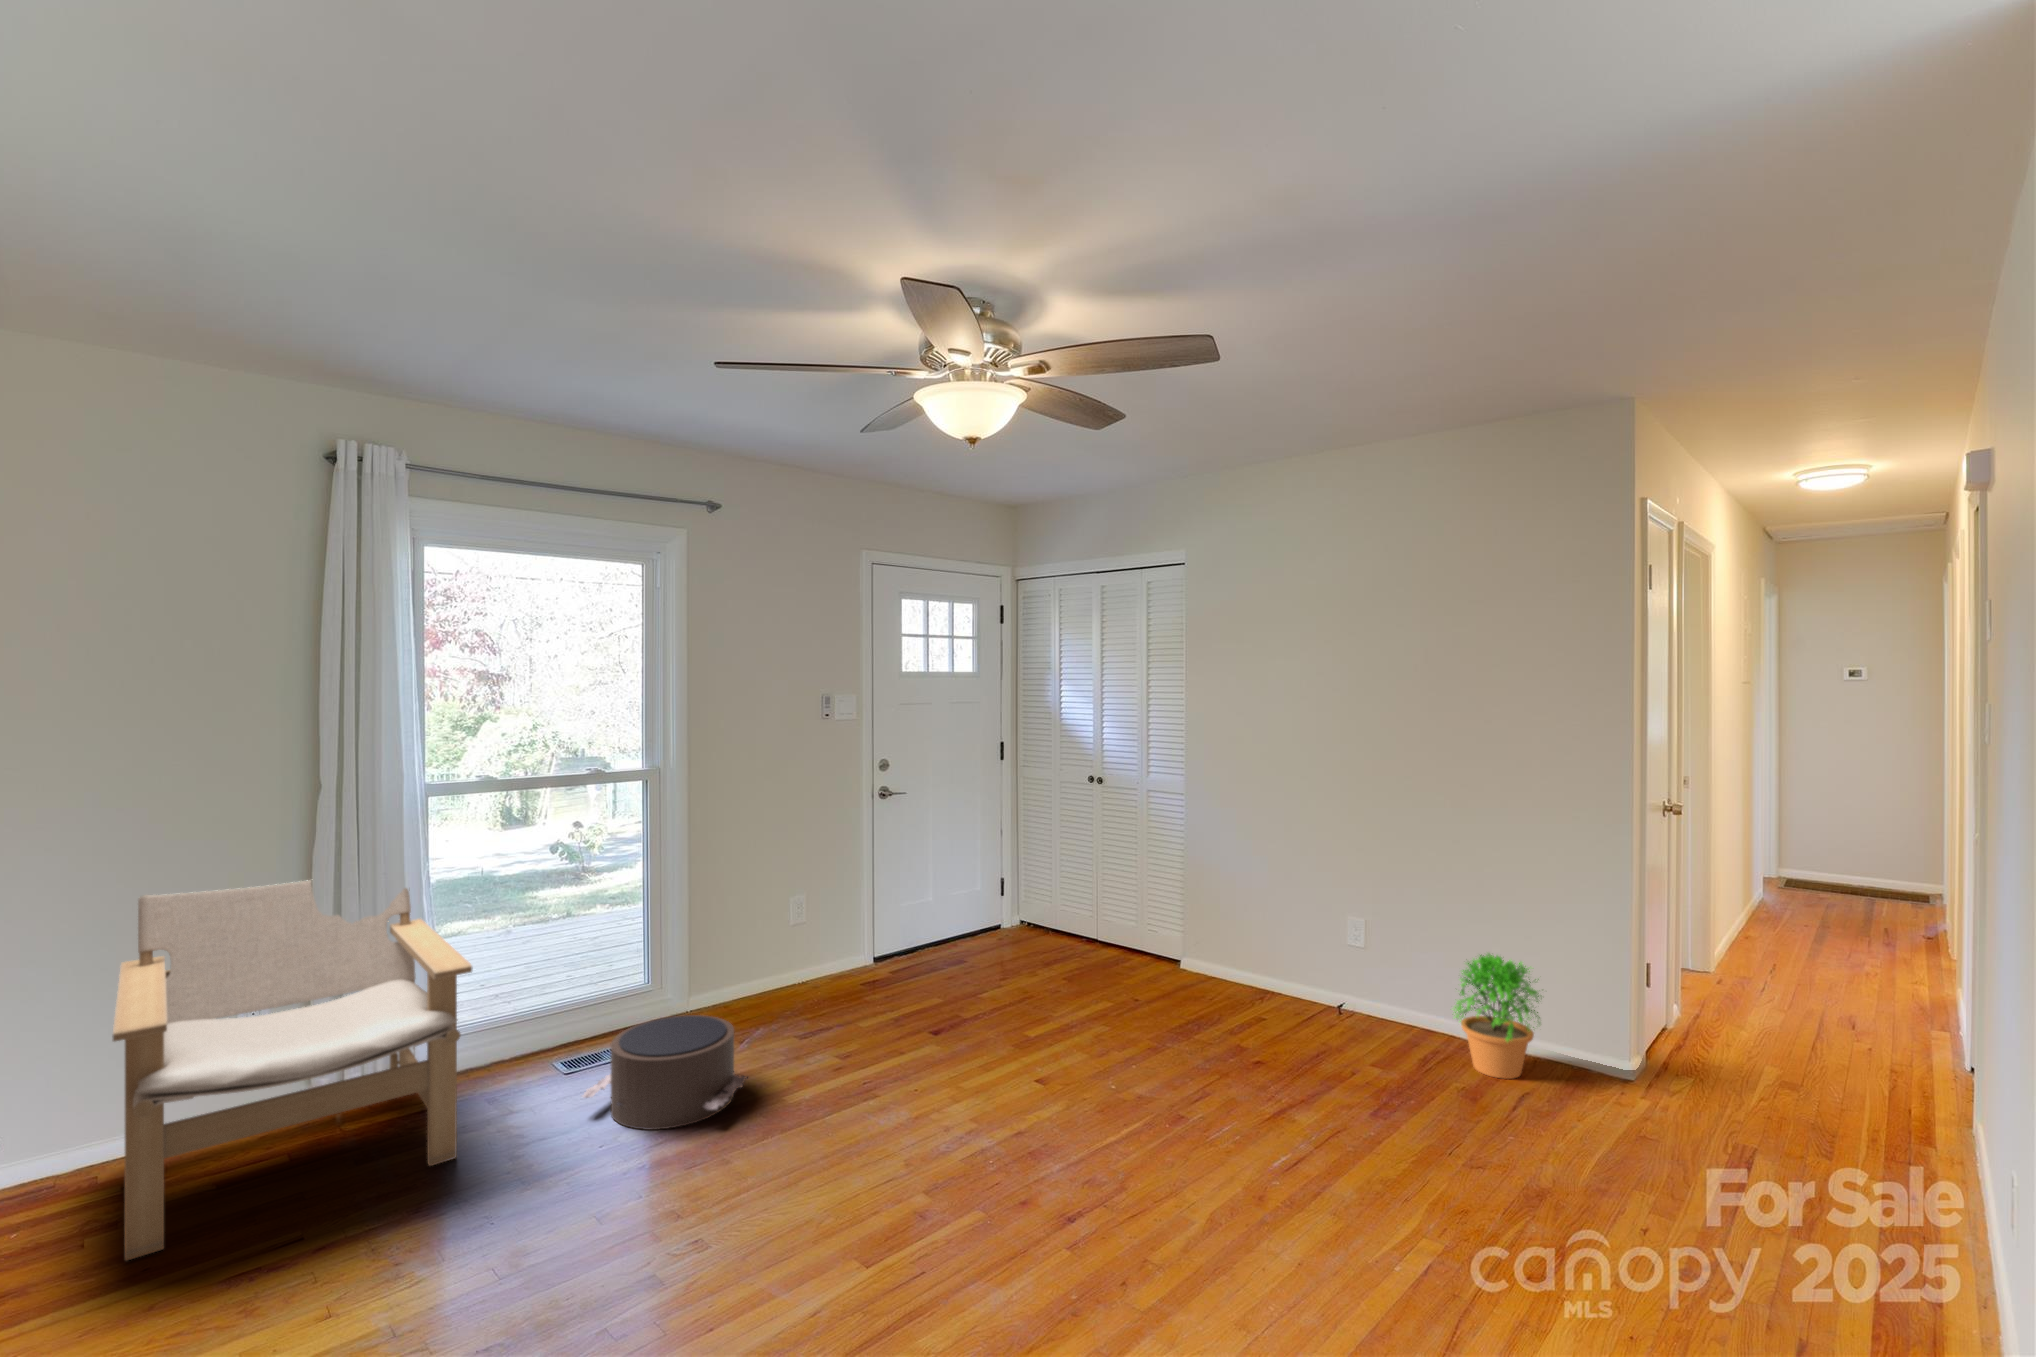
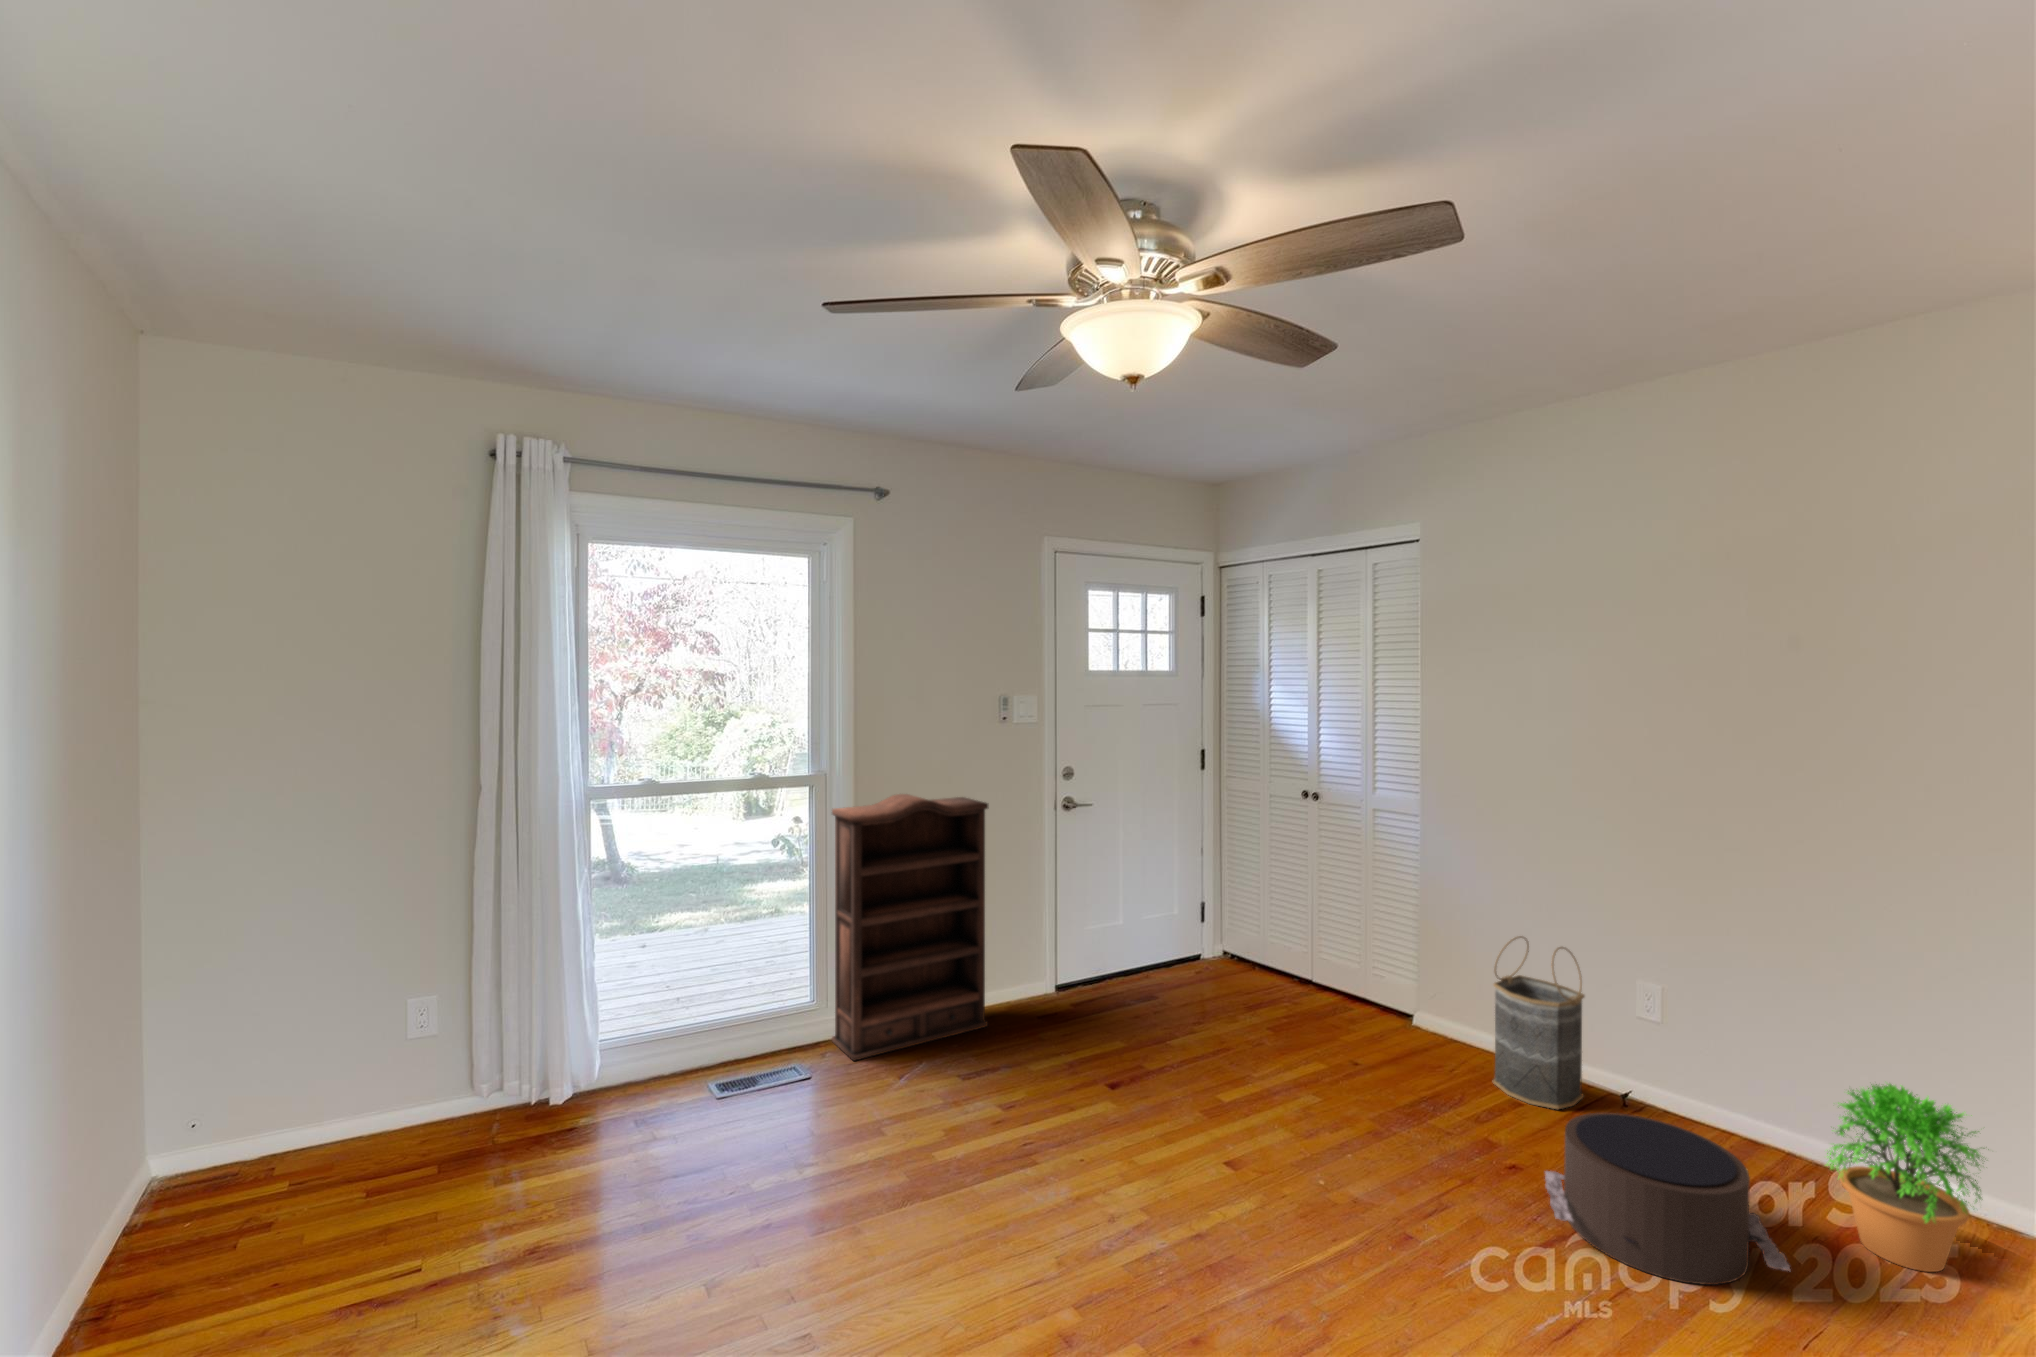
bookshelf: none [670,785,819,1033] -> present [832,794,988,1061]
basket: none [1238,878,1303,1010] -> present [1493,936,1584,1109]
lounge chair: present [113,880,472,1261] -> none [235,871,594,1277]
pouf: present [583,1015,748,1130] -> present [1545,1113,1791,1285]

